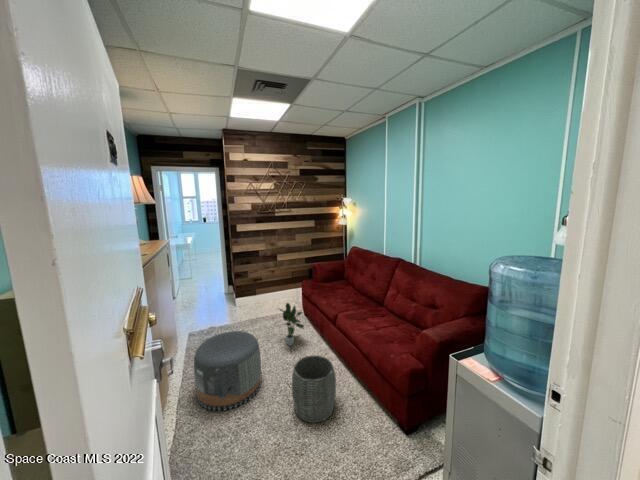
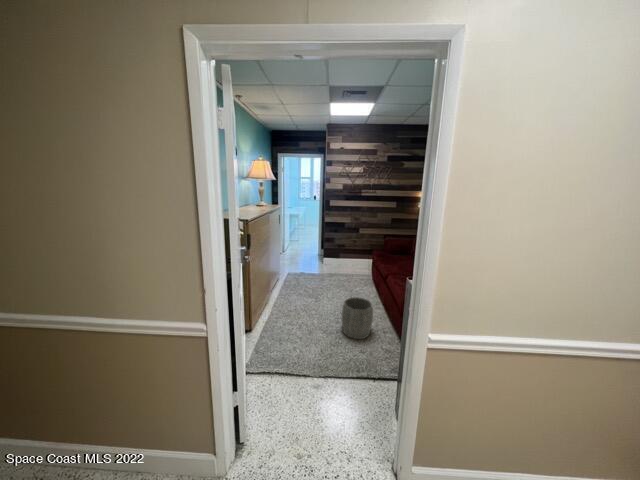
potted plant: present [280,303,304,346] -> none [347,263,367,295]
pouf: present [194,331,262,411] -> none [286,272,328,318]

